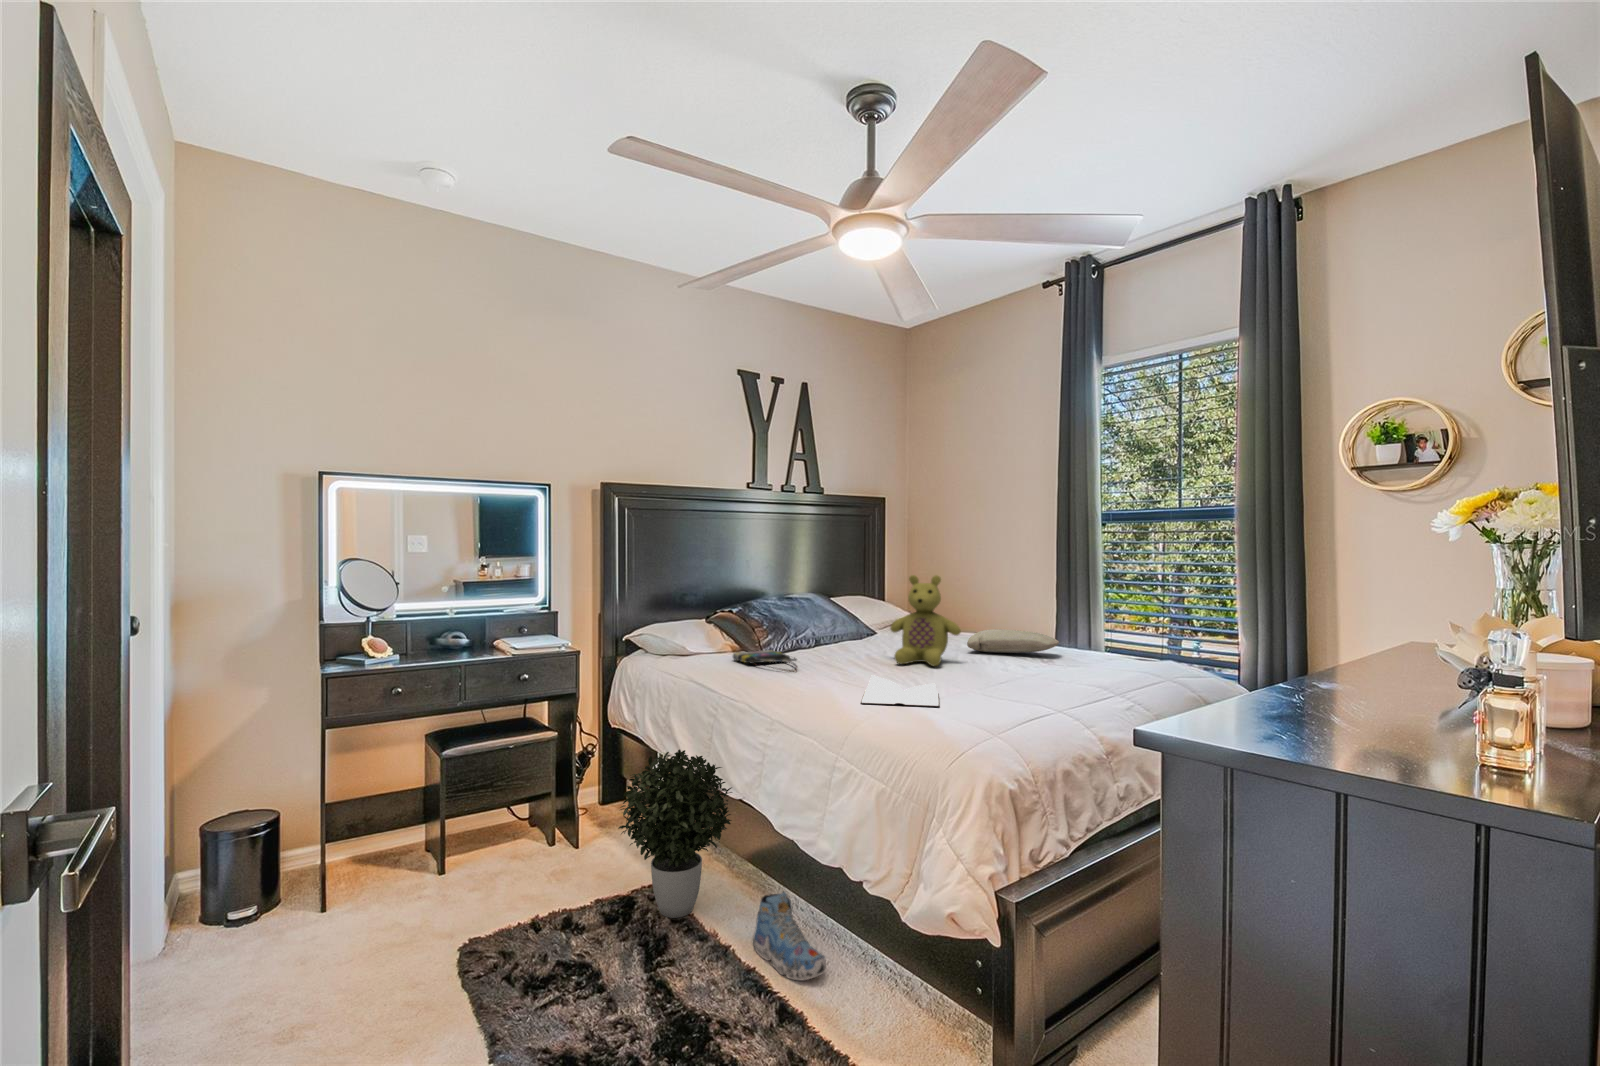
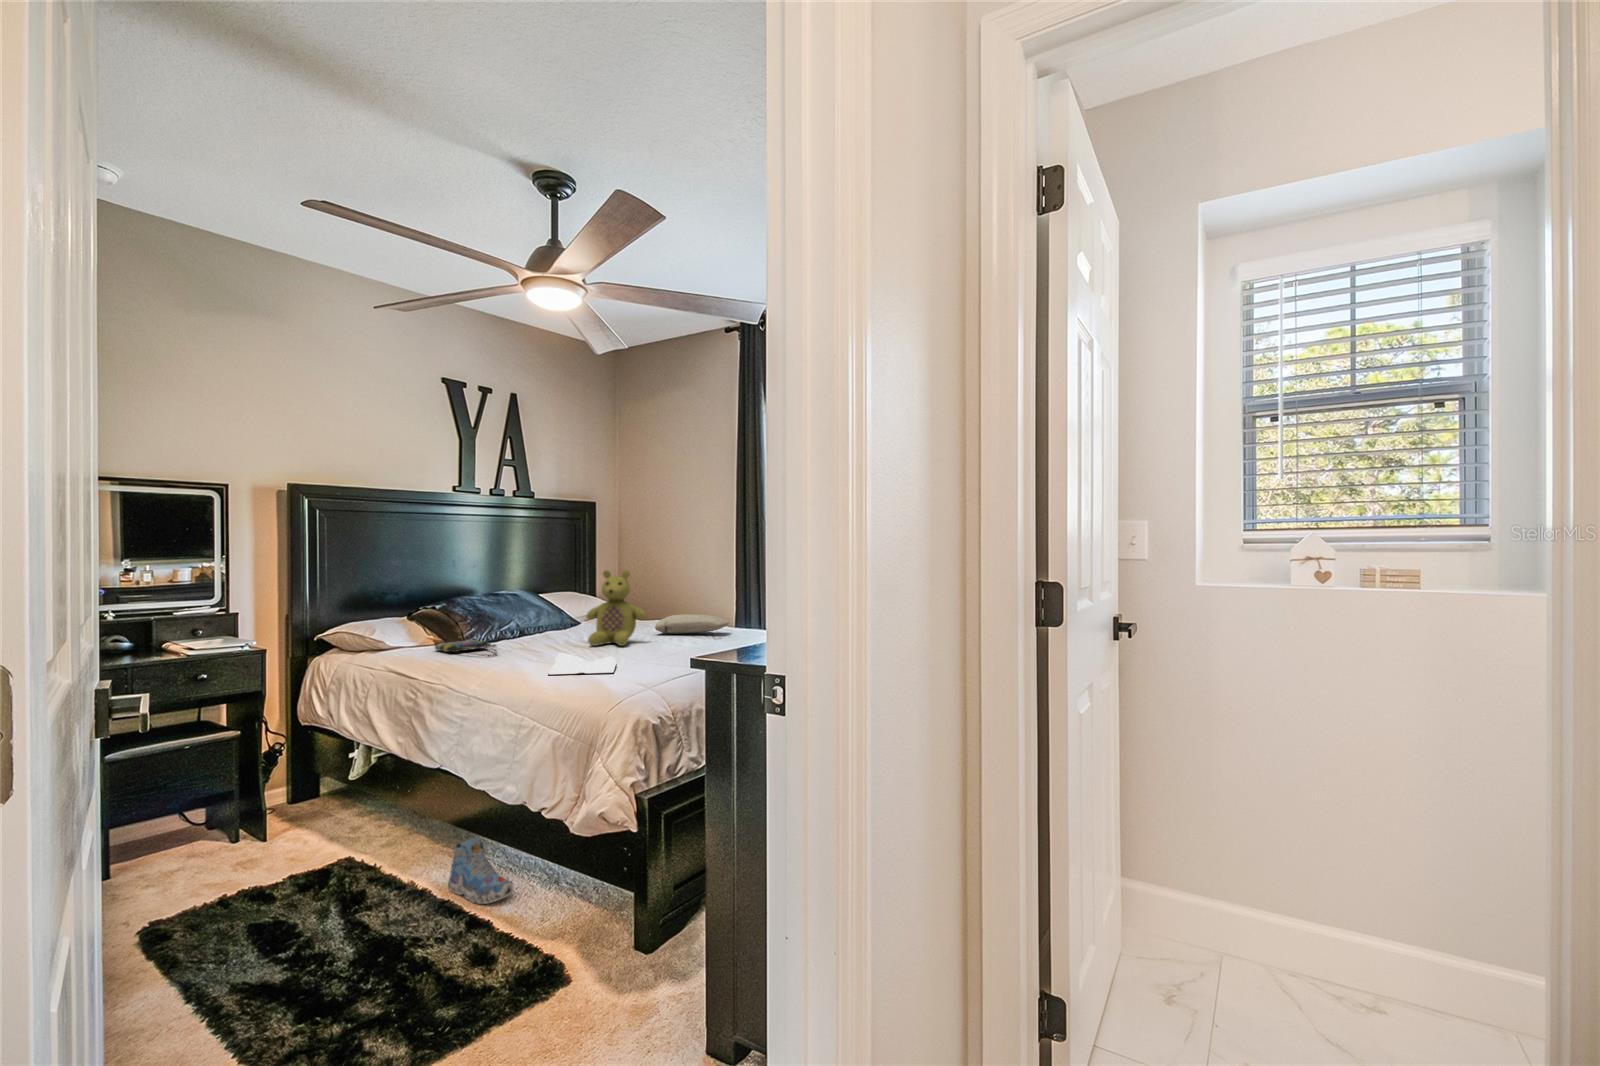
potted plant: present [618,749,732,918] -> none [313,729,431,880]

